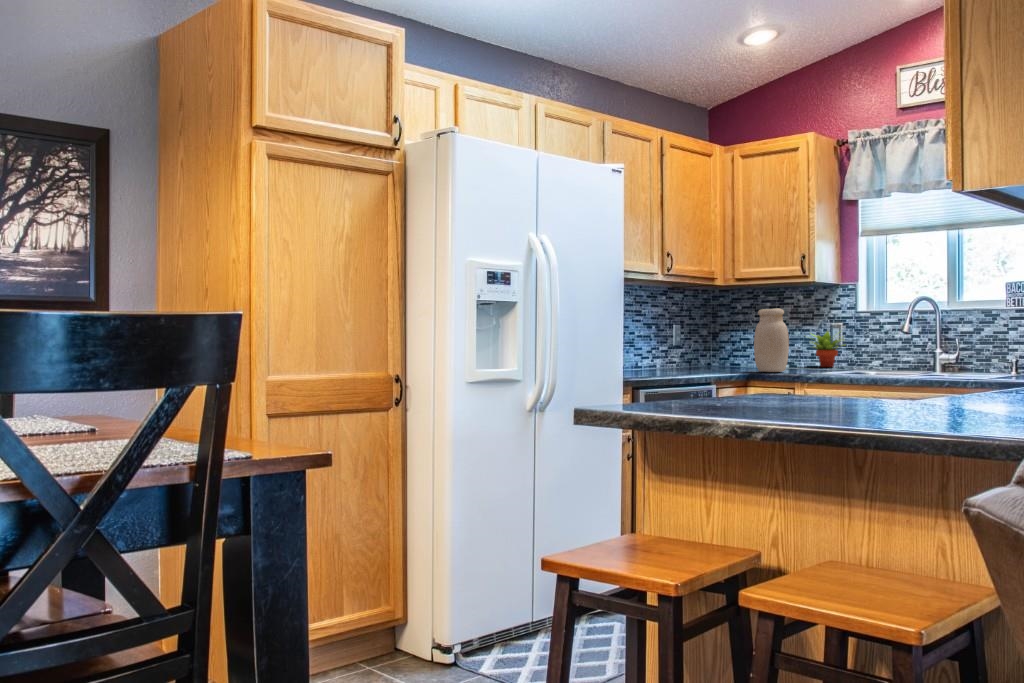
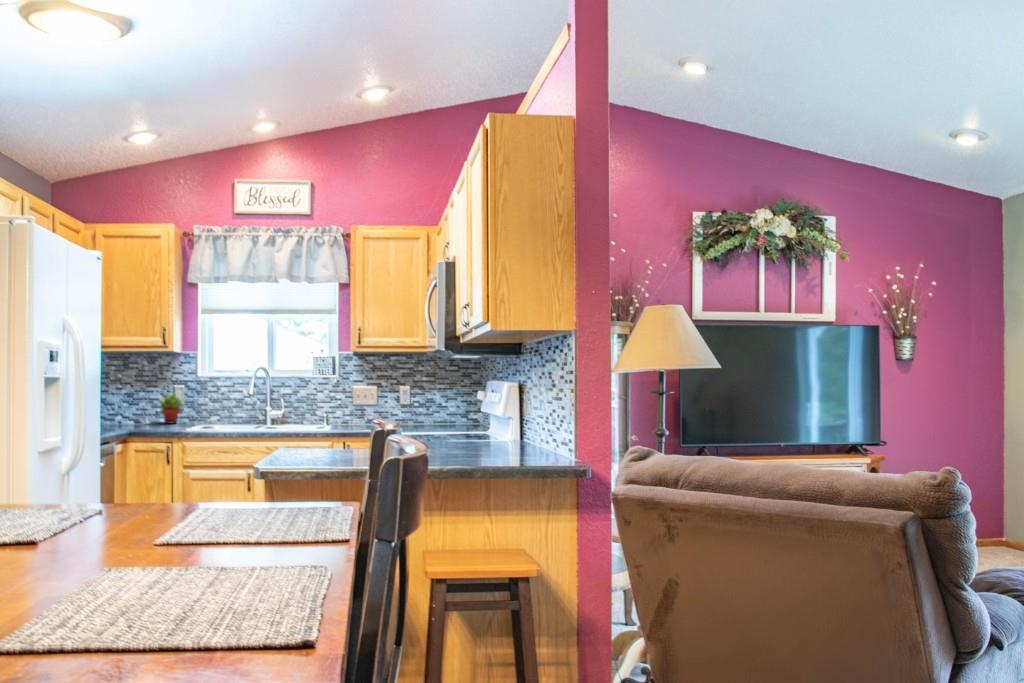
jar: present [754,309,789,372] -> none [121,376,152,431]

